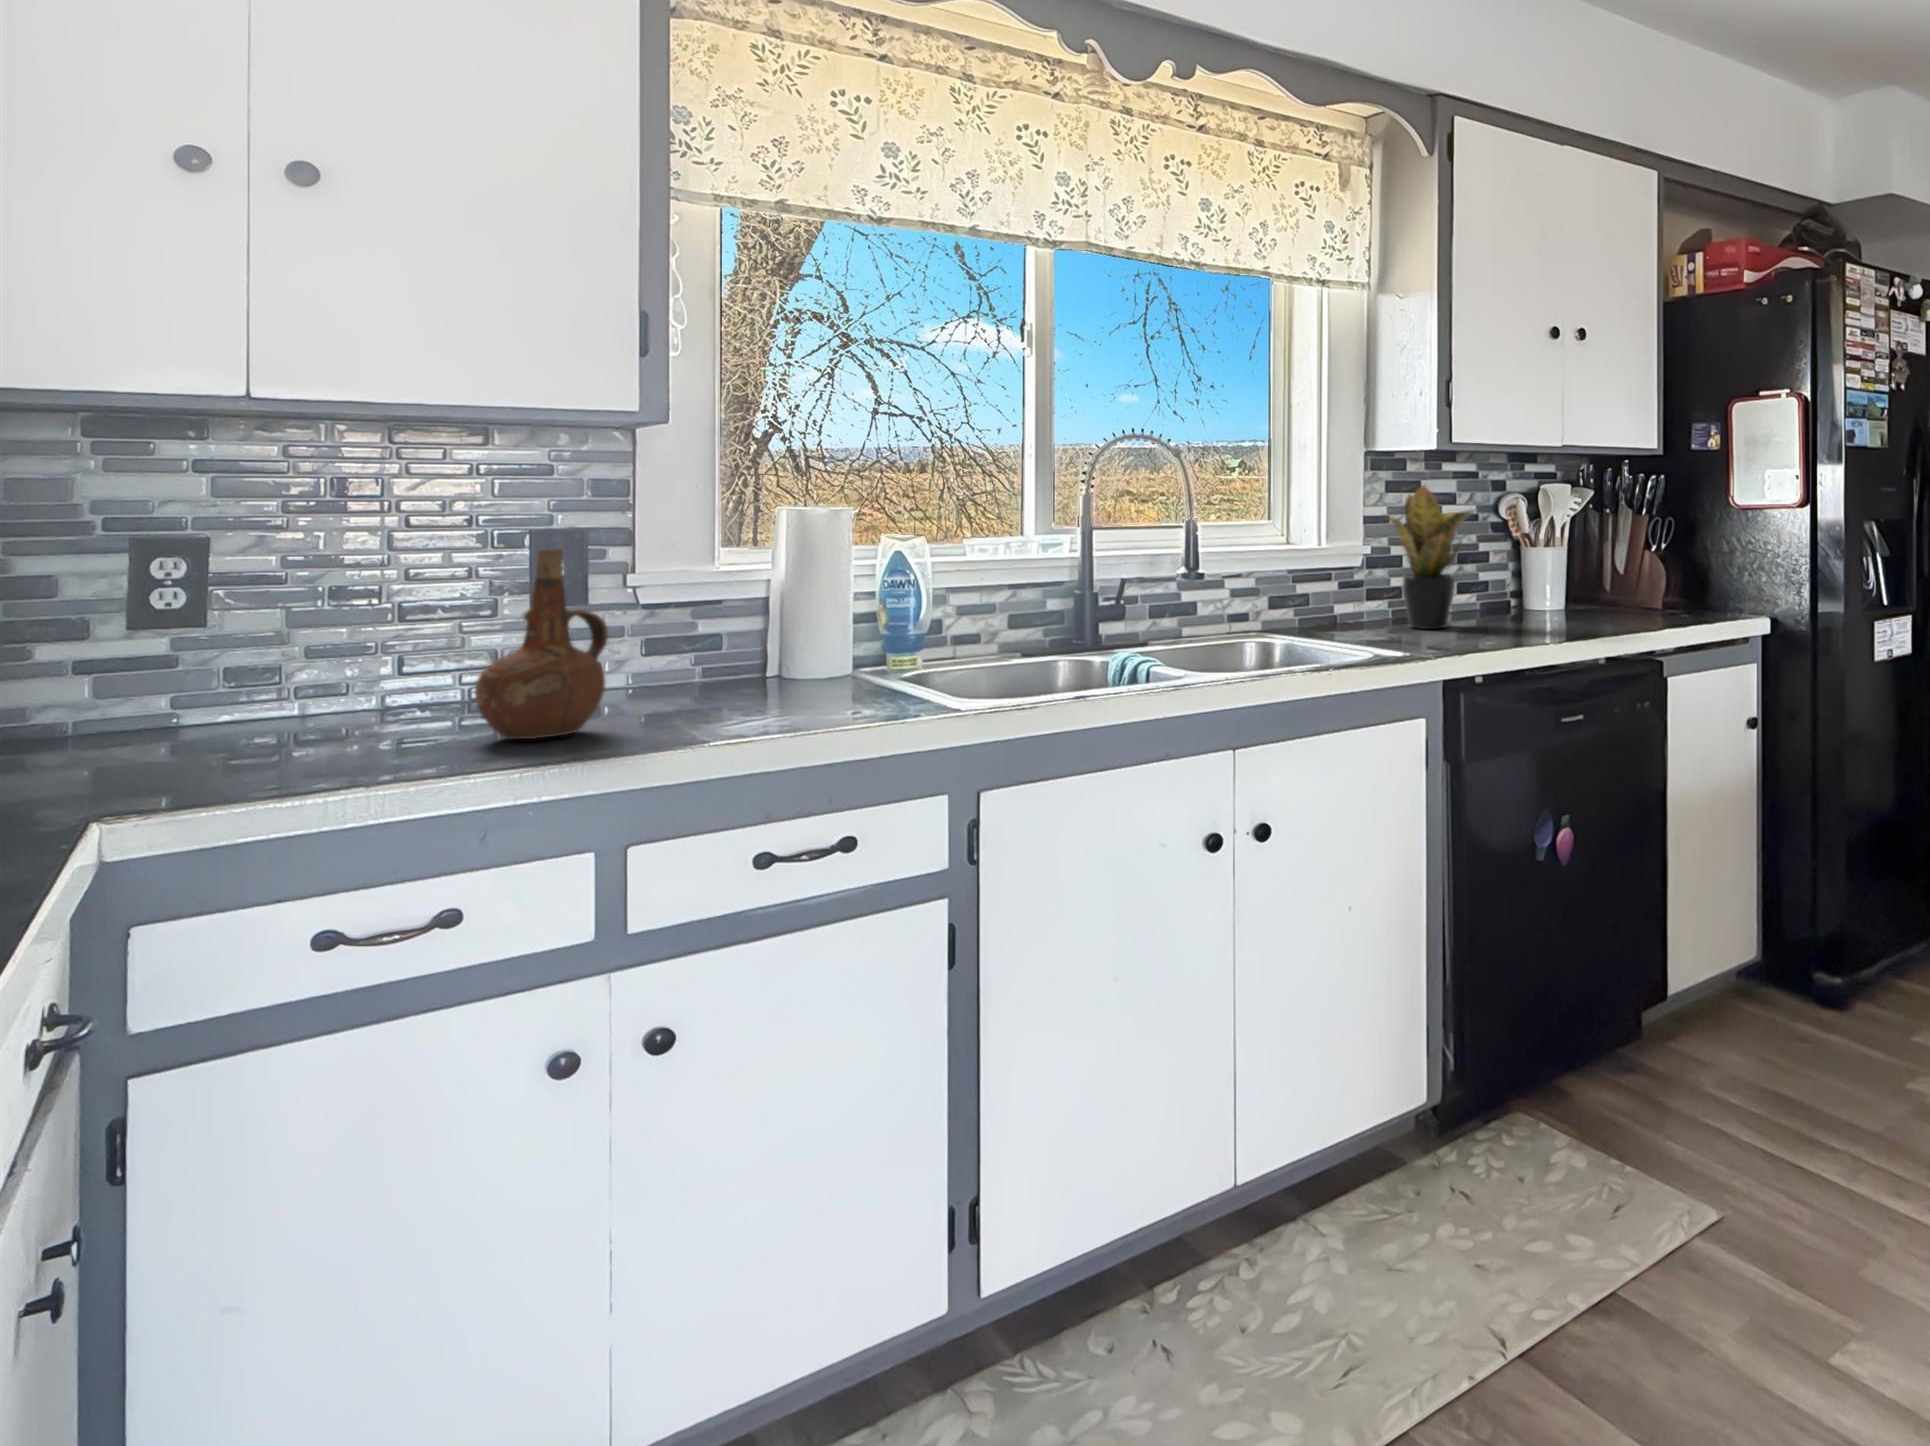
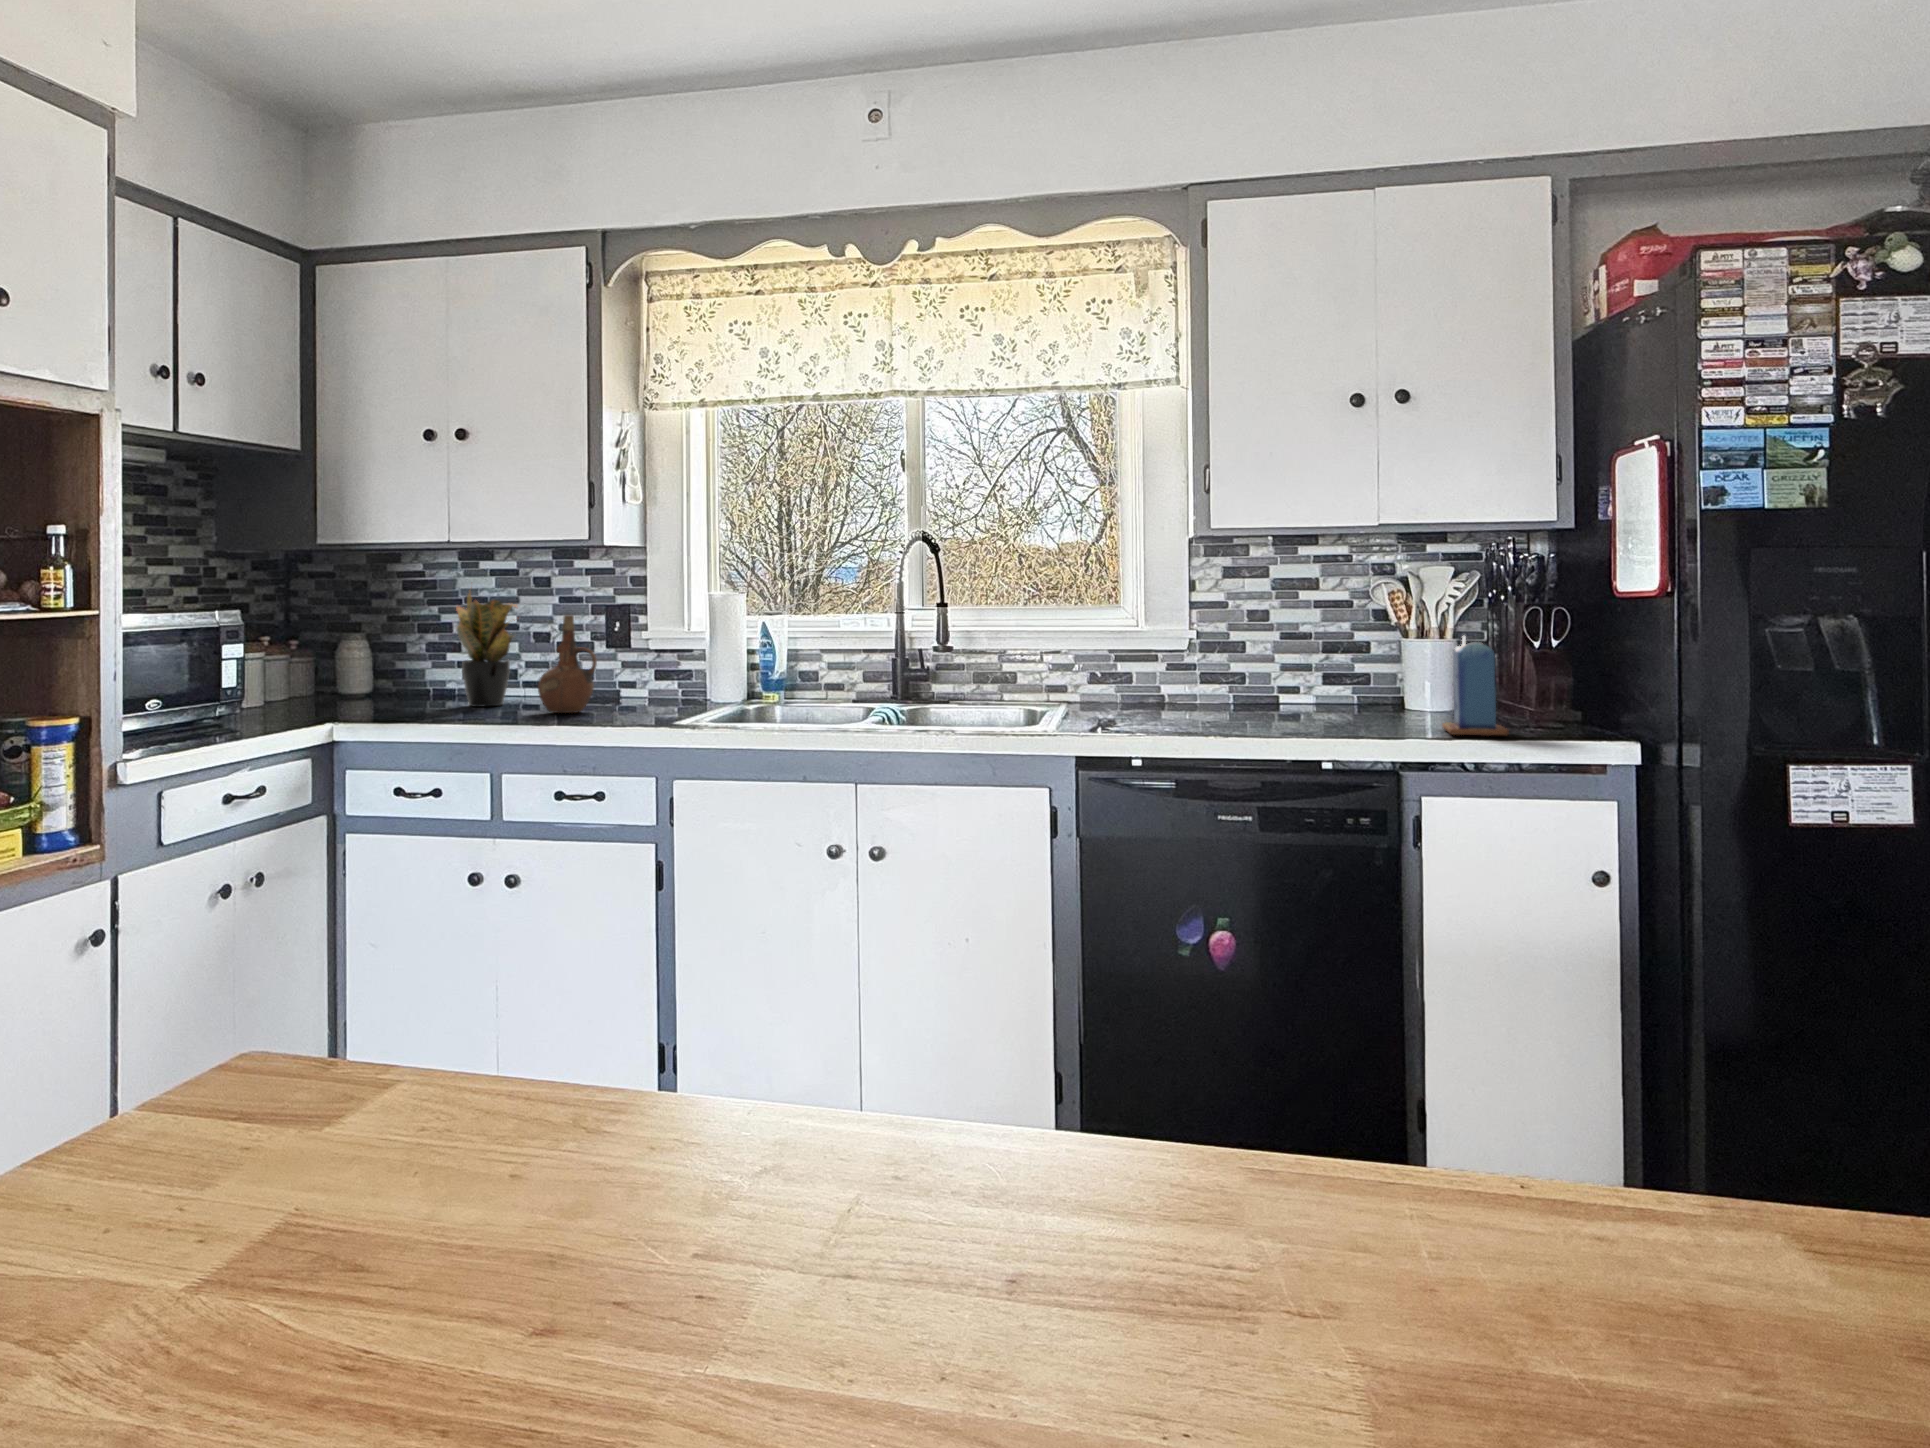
potted plant: present [1385,485,1475,629] -> present [456,593,517,707]
candle: none [1613,545,1677,630] -> present [1442,636,1508,736]

